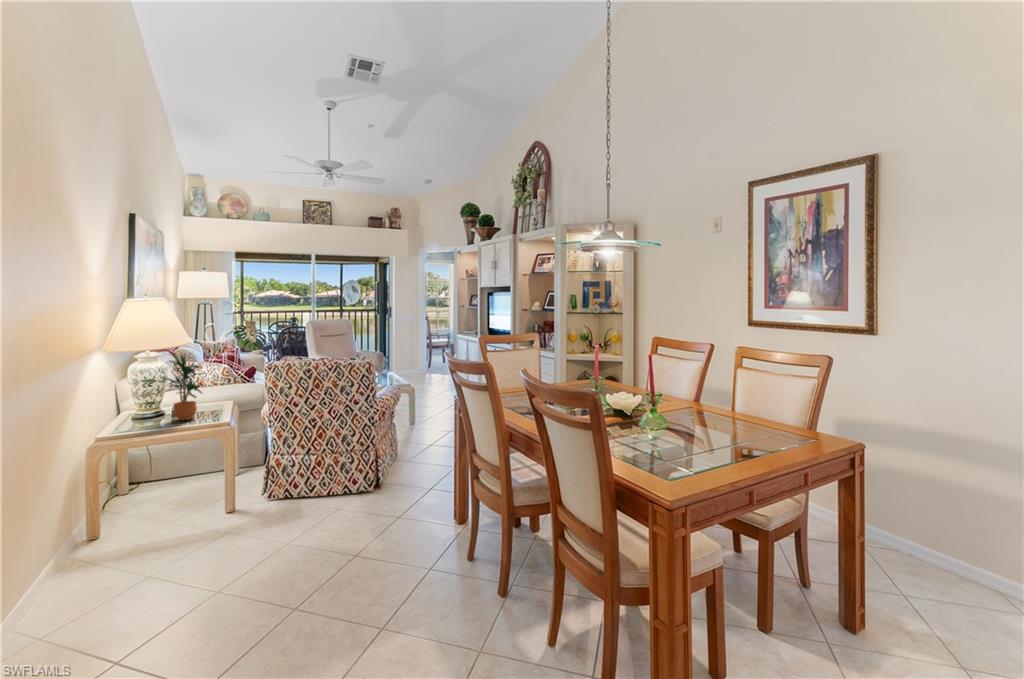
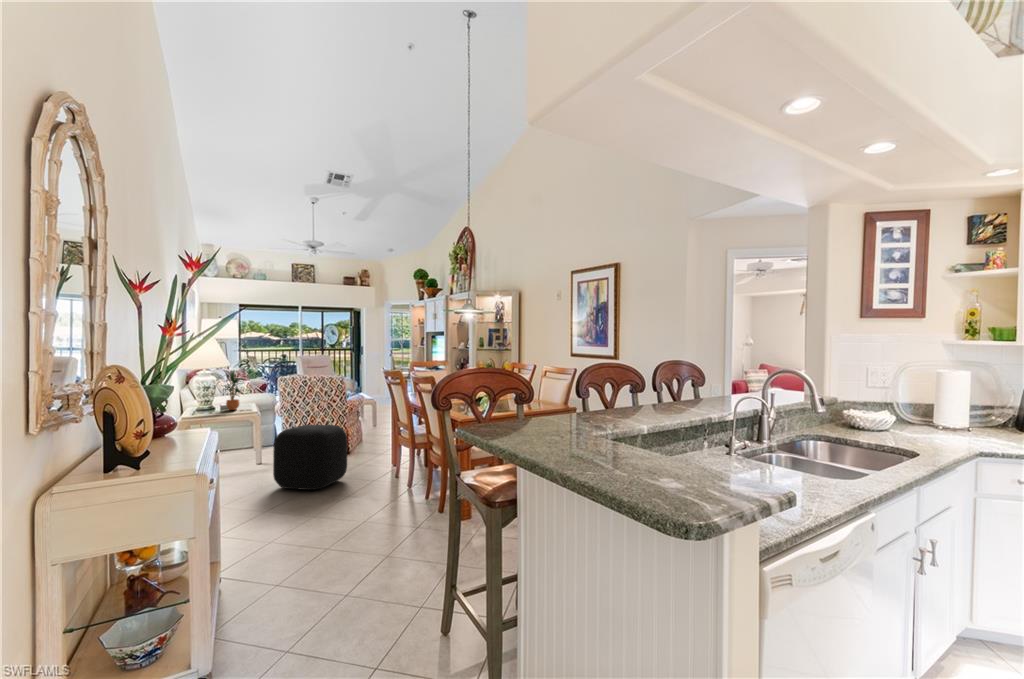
ottoman: none [232,461,380,606] -> present [273,425,347,490]

